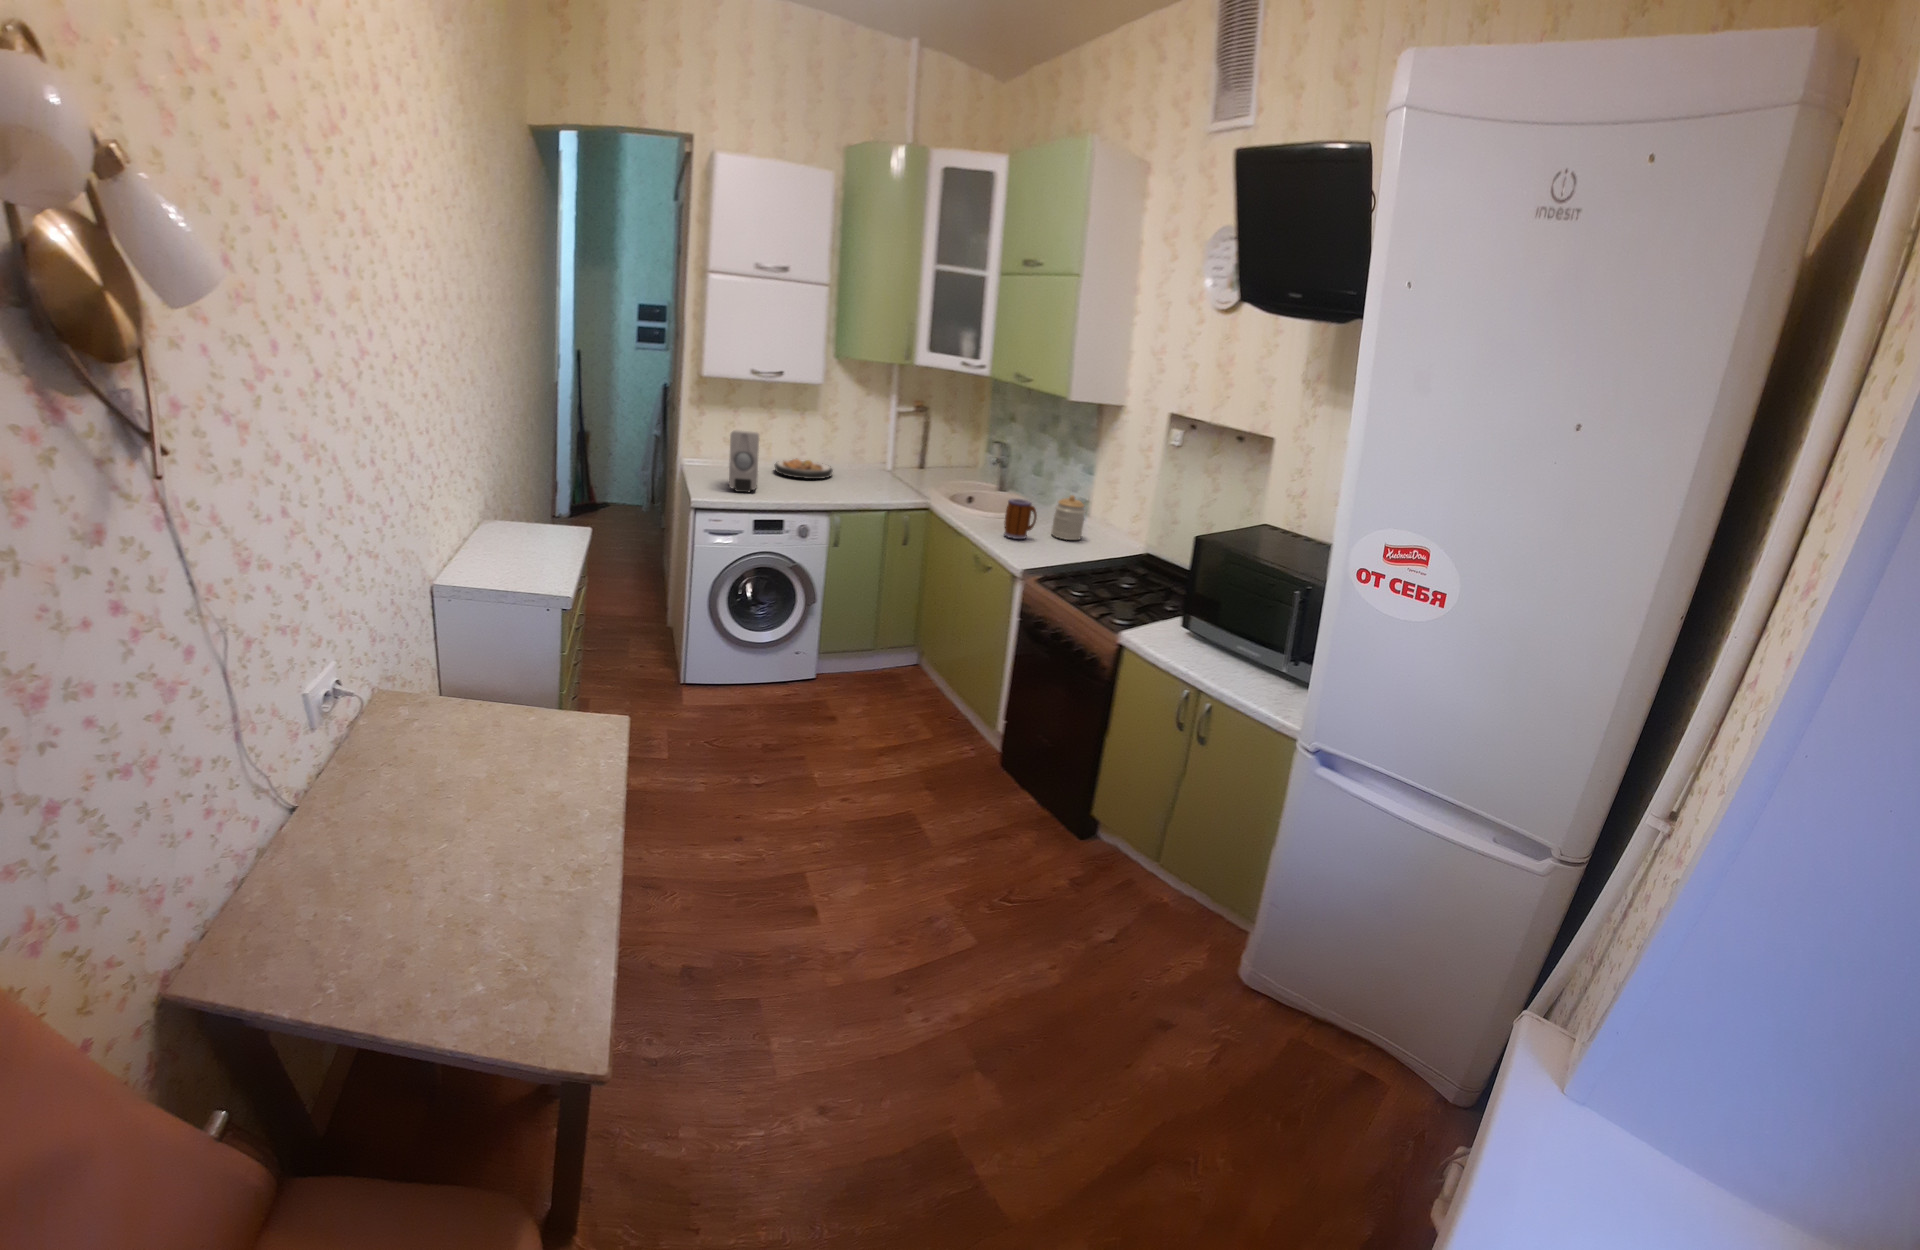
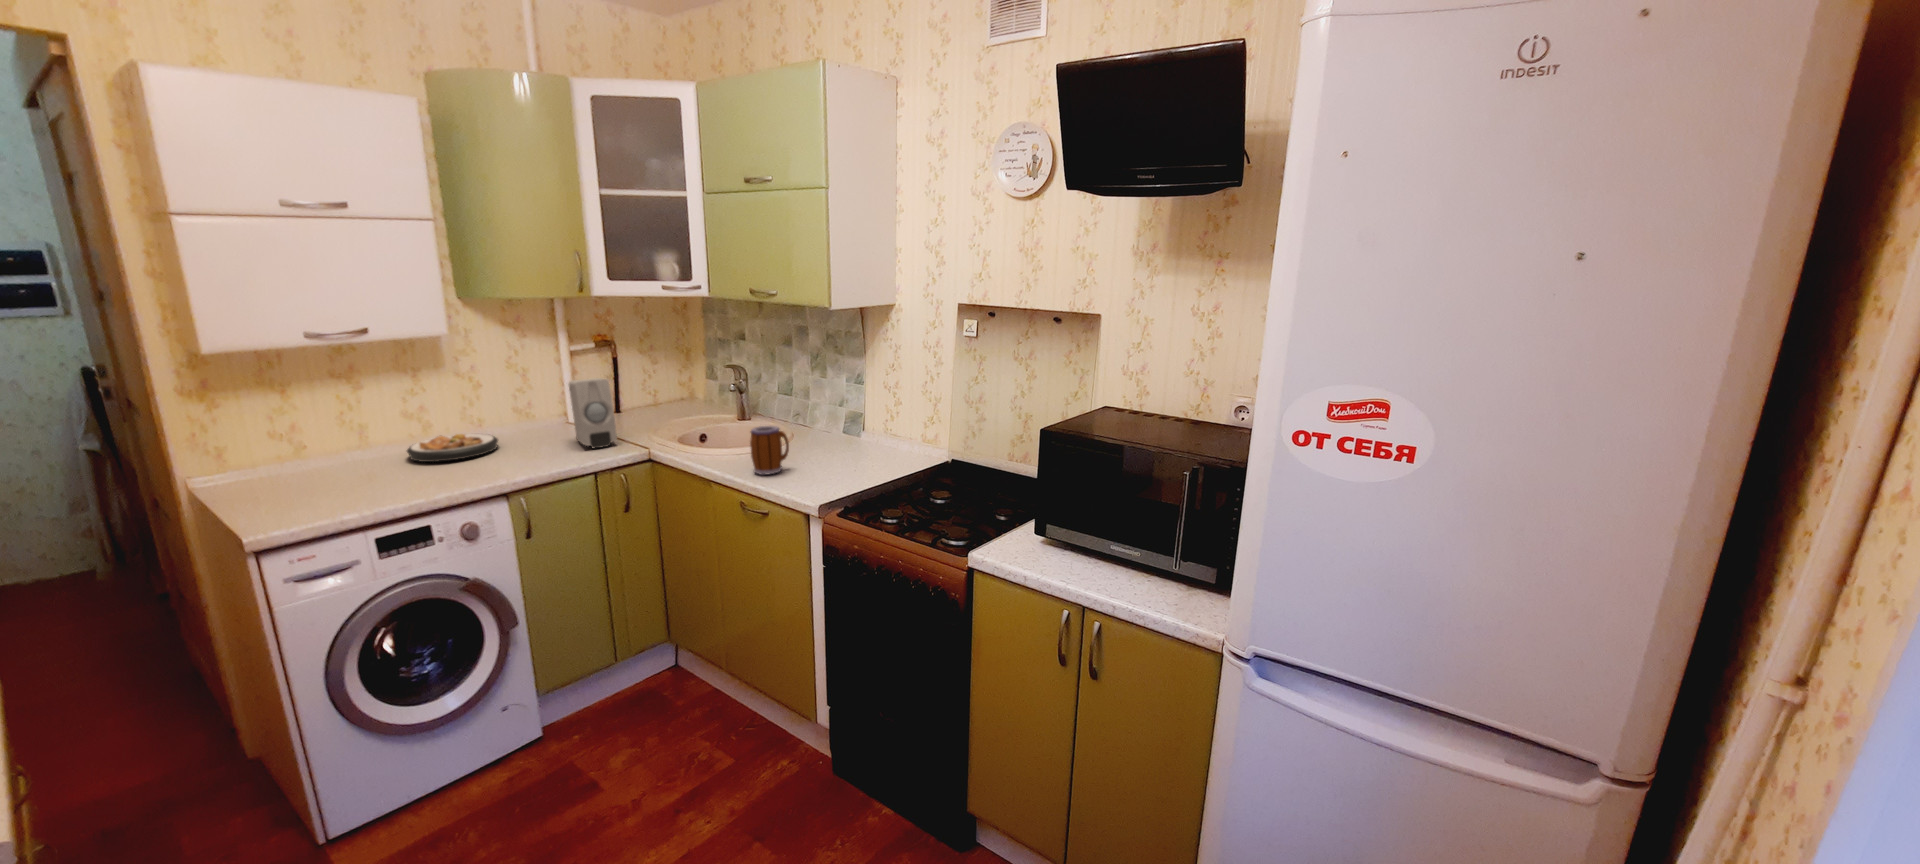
soap dispenser: present [729,430,759,492] -> present [569,378,617,448]
jar: present [1051,495,1085,540] -> none [805,408,843,460]

